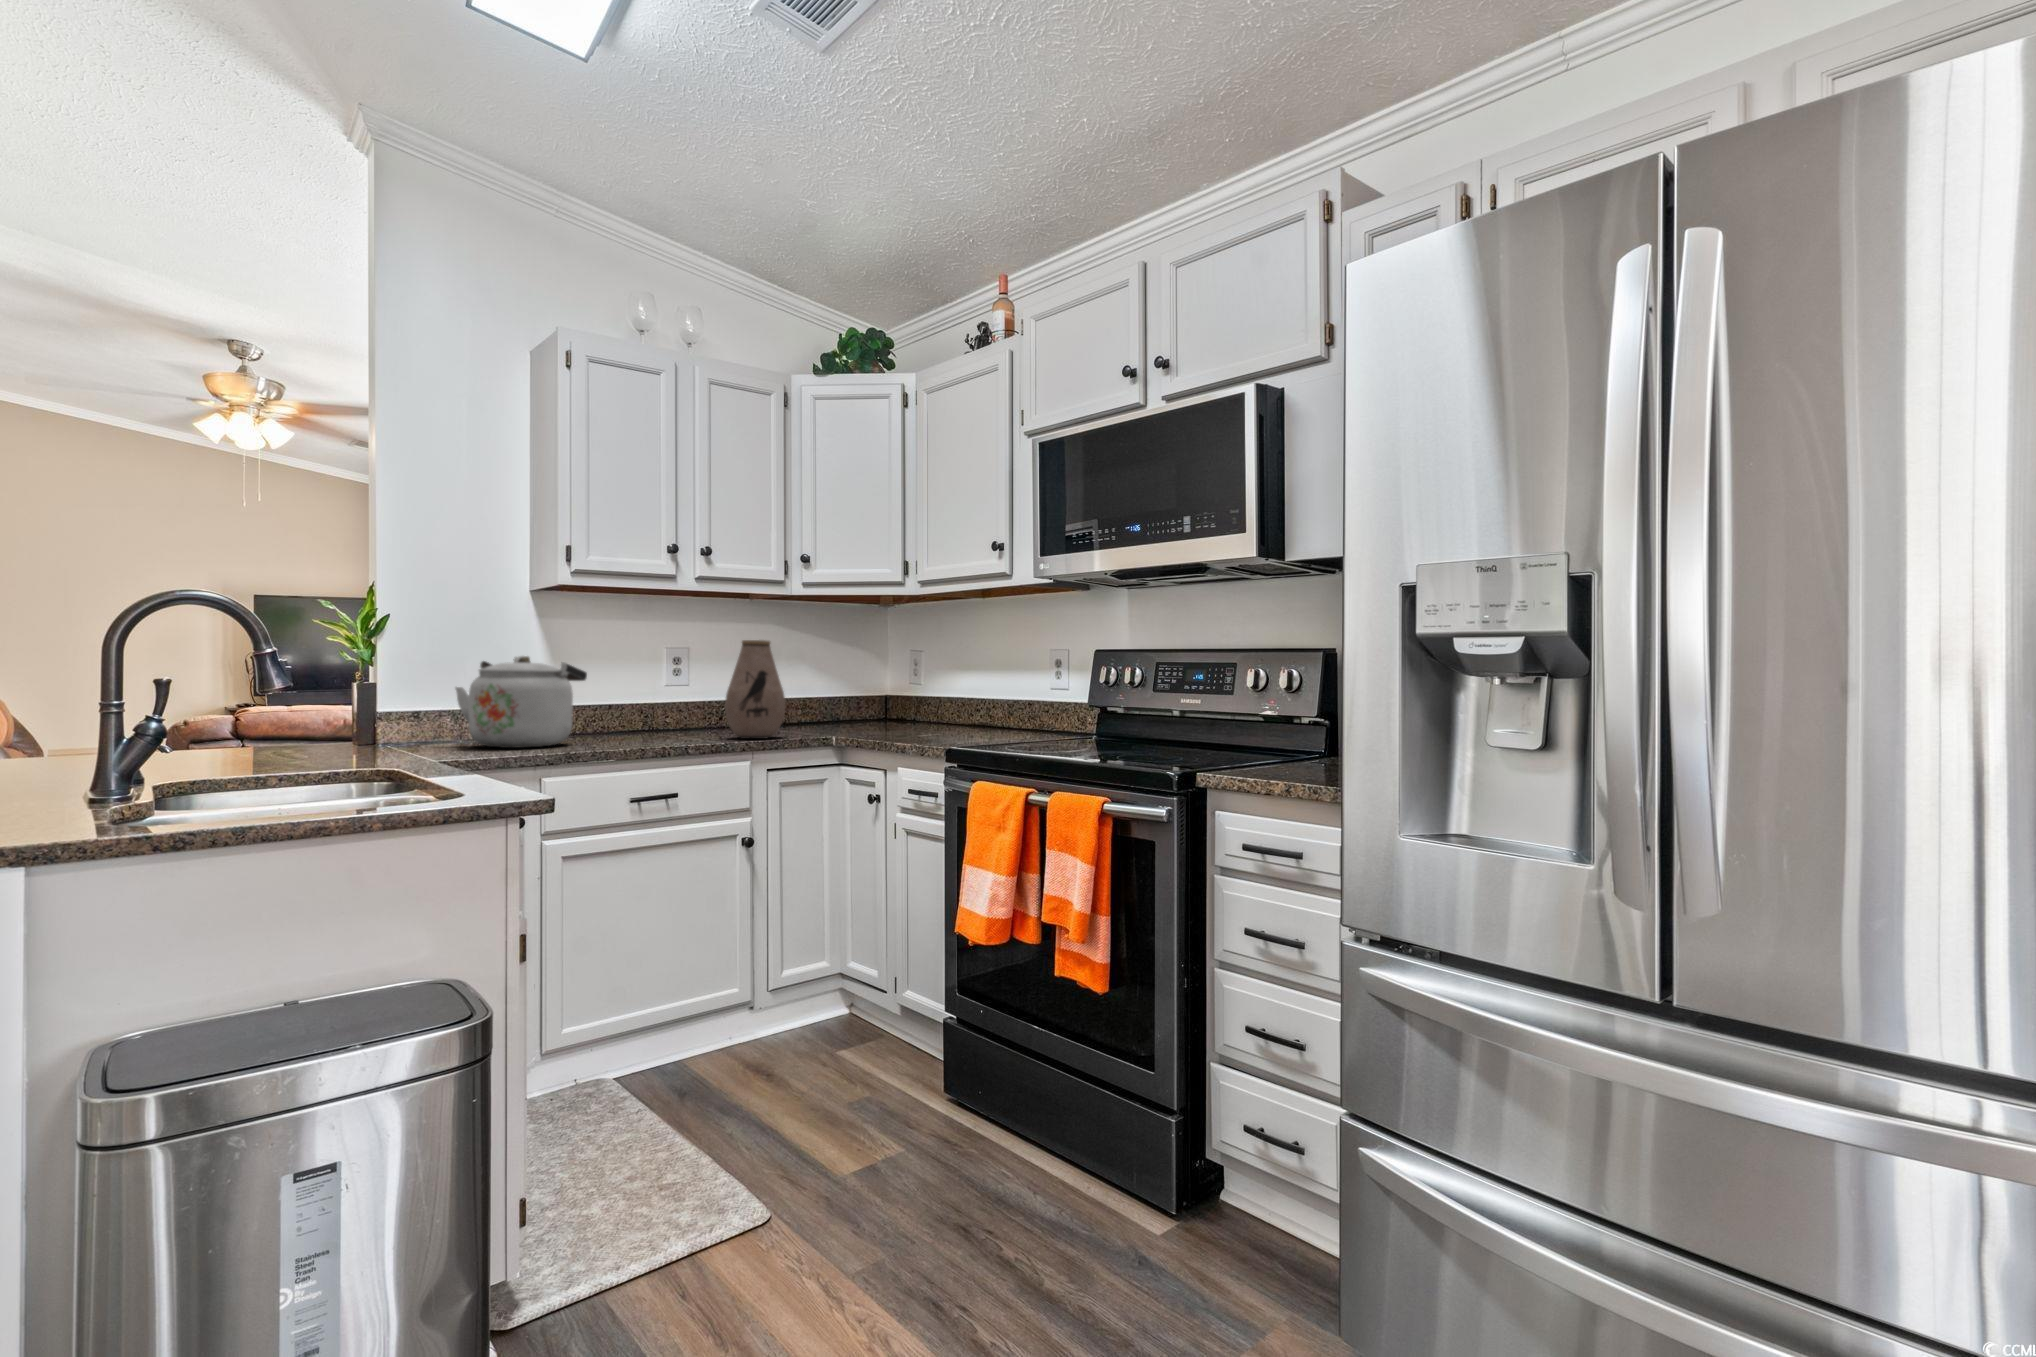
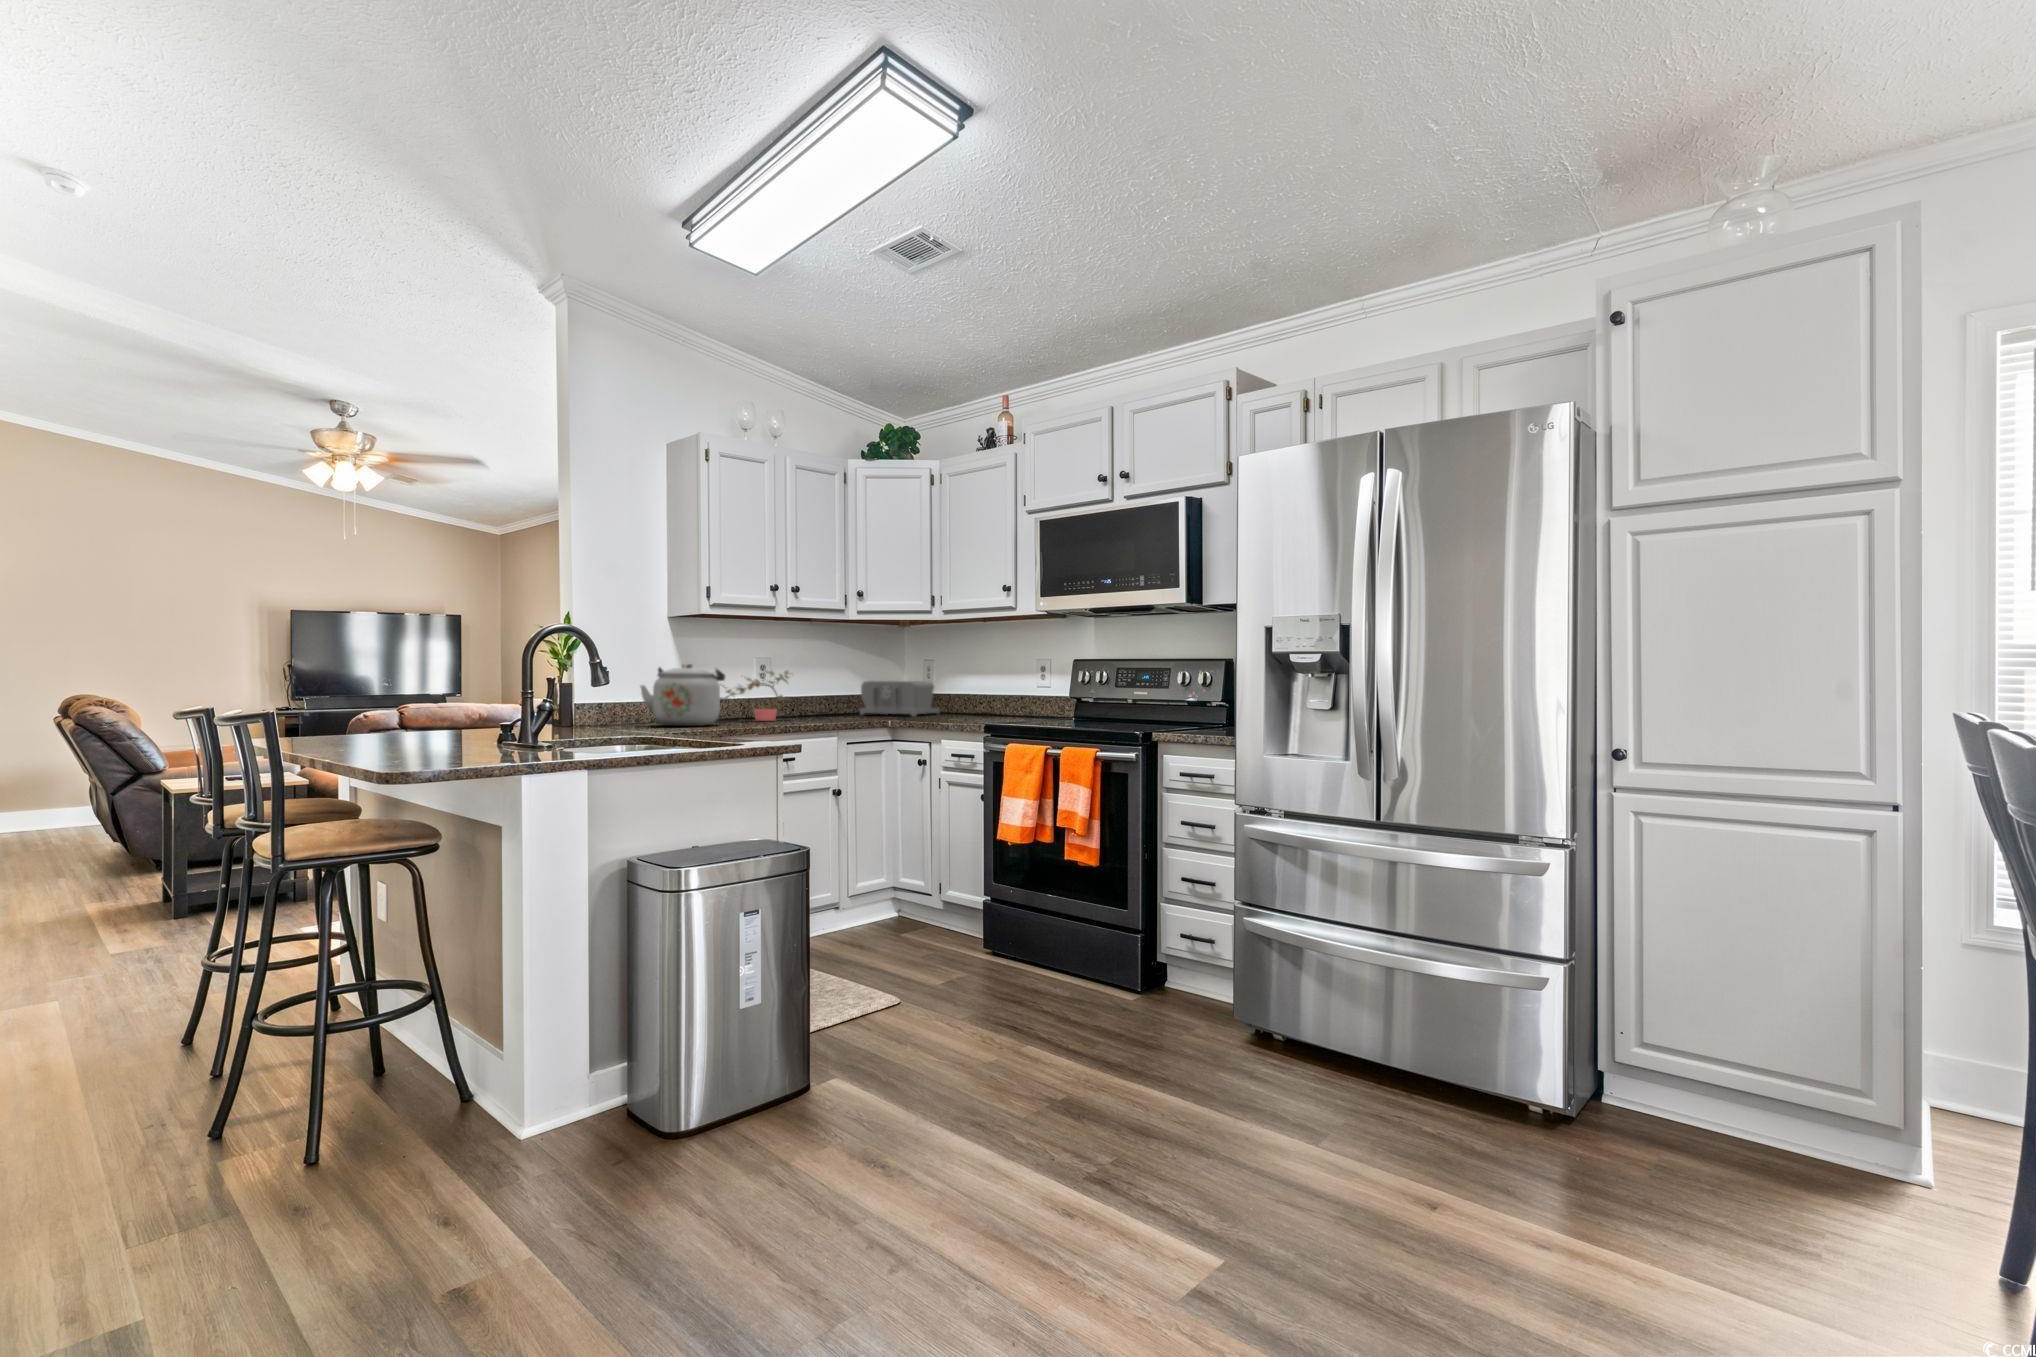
vase: present [725,640,785,739] -> none [816,652,857,722]
potted plant: none [589,662,708,738] -> present [720,671,789,721]
toaster: none [816,679,929,728] -> present [860,681,940,716]

